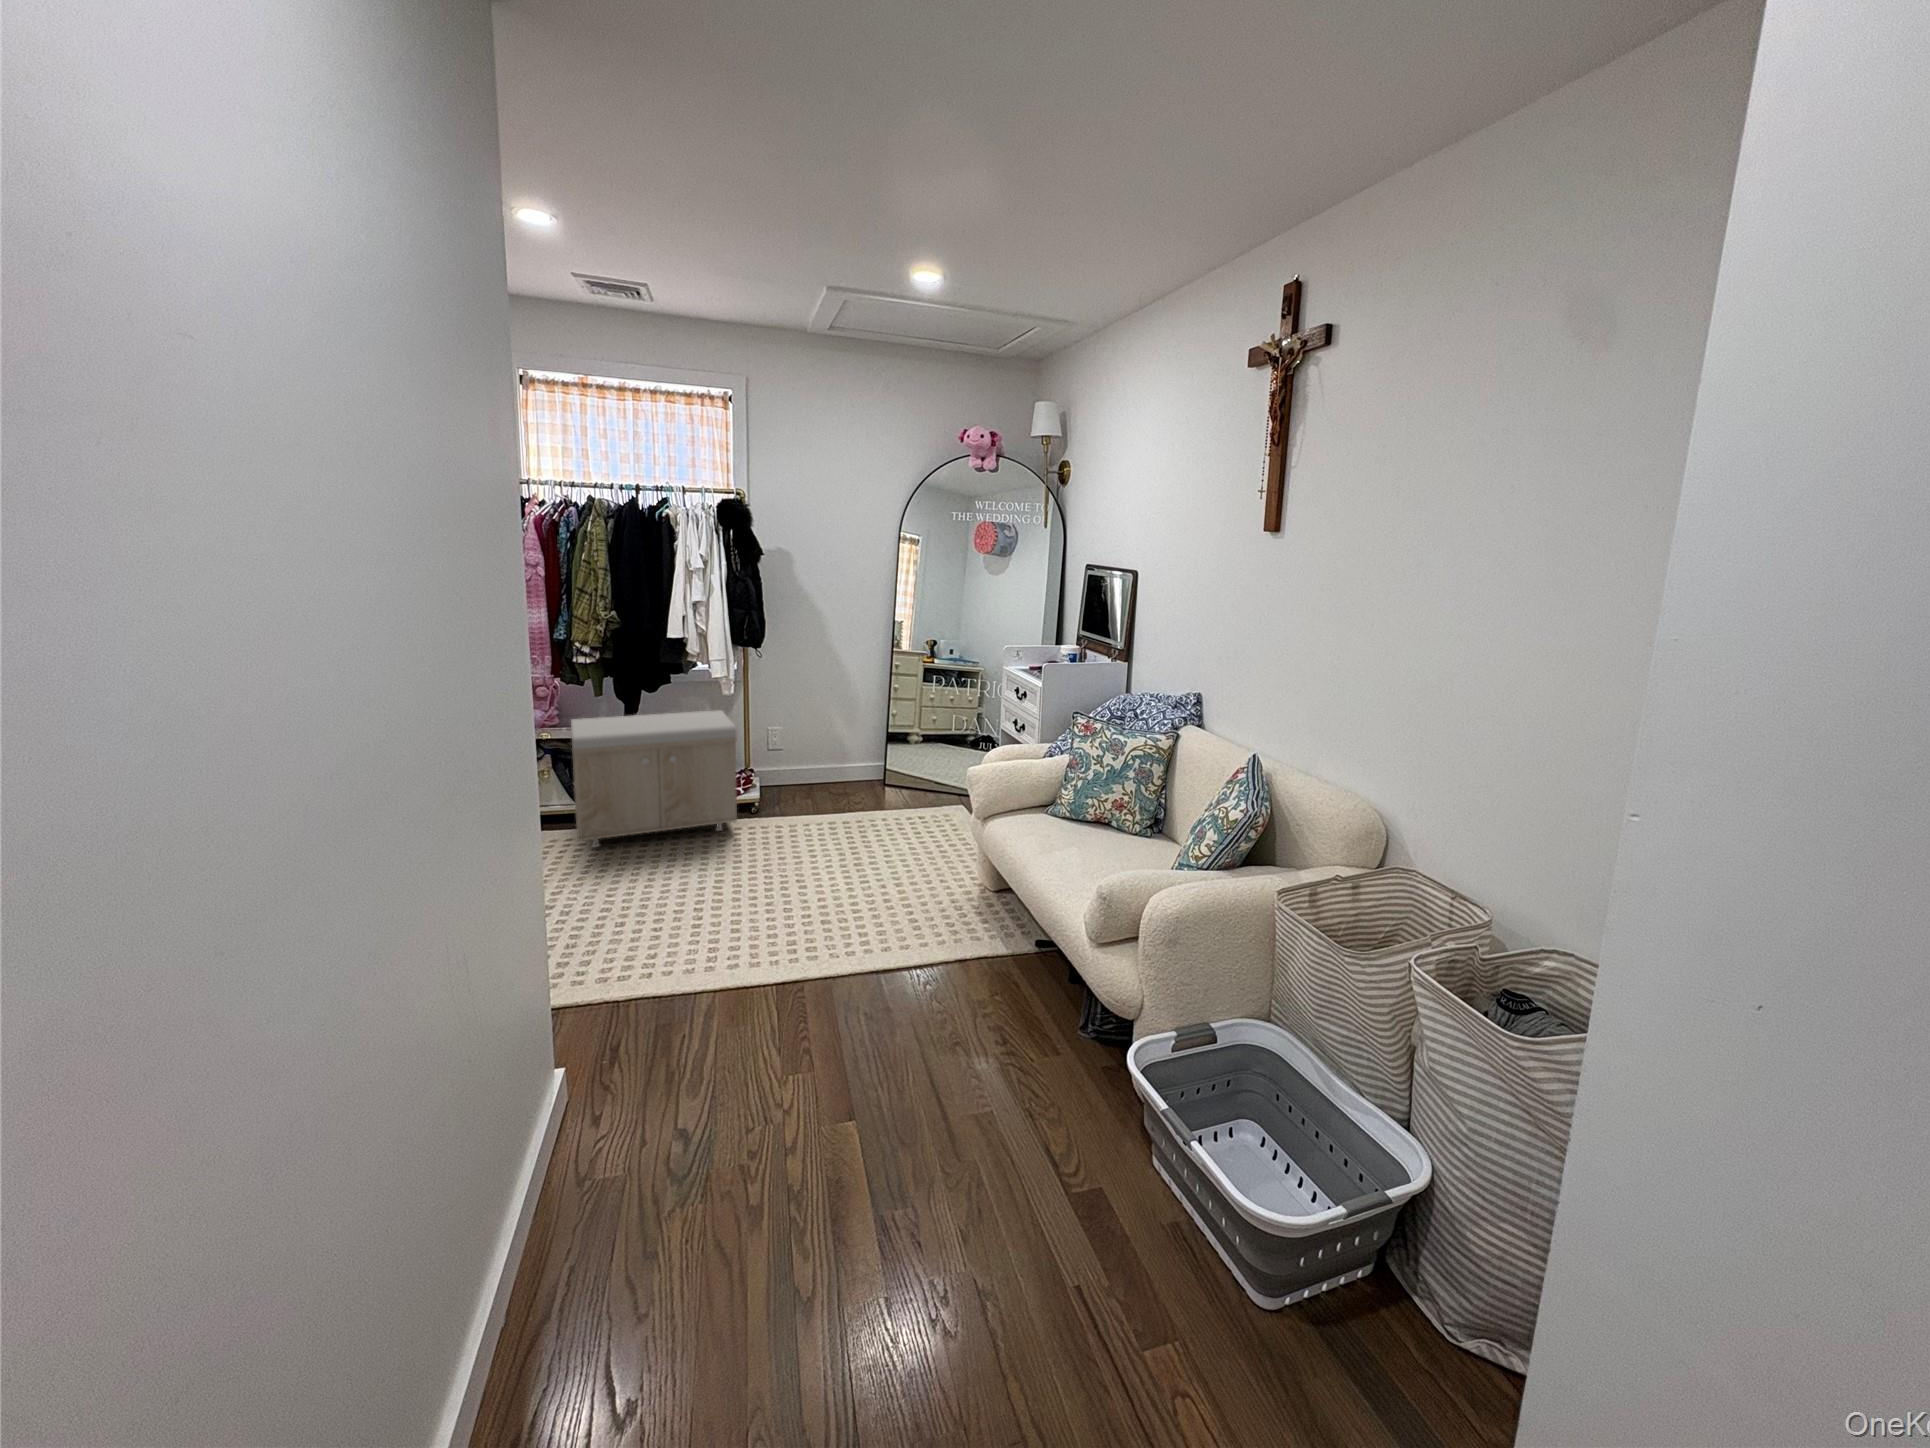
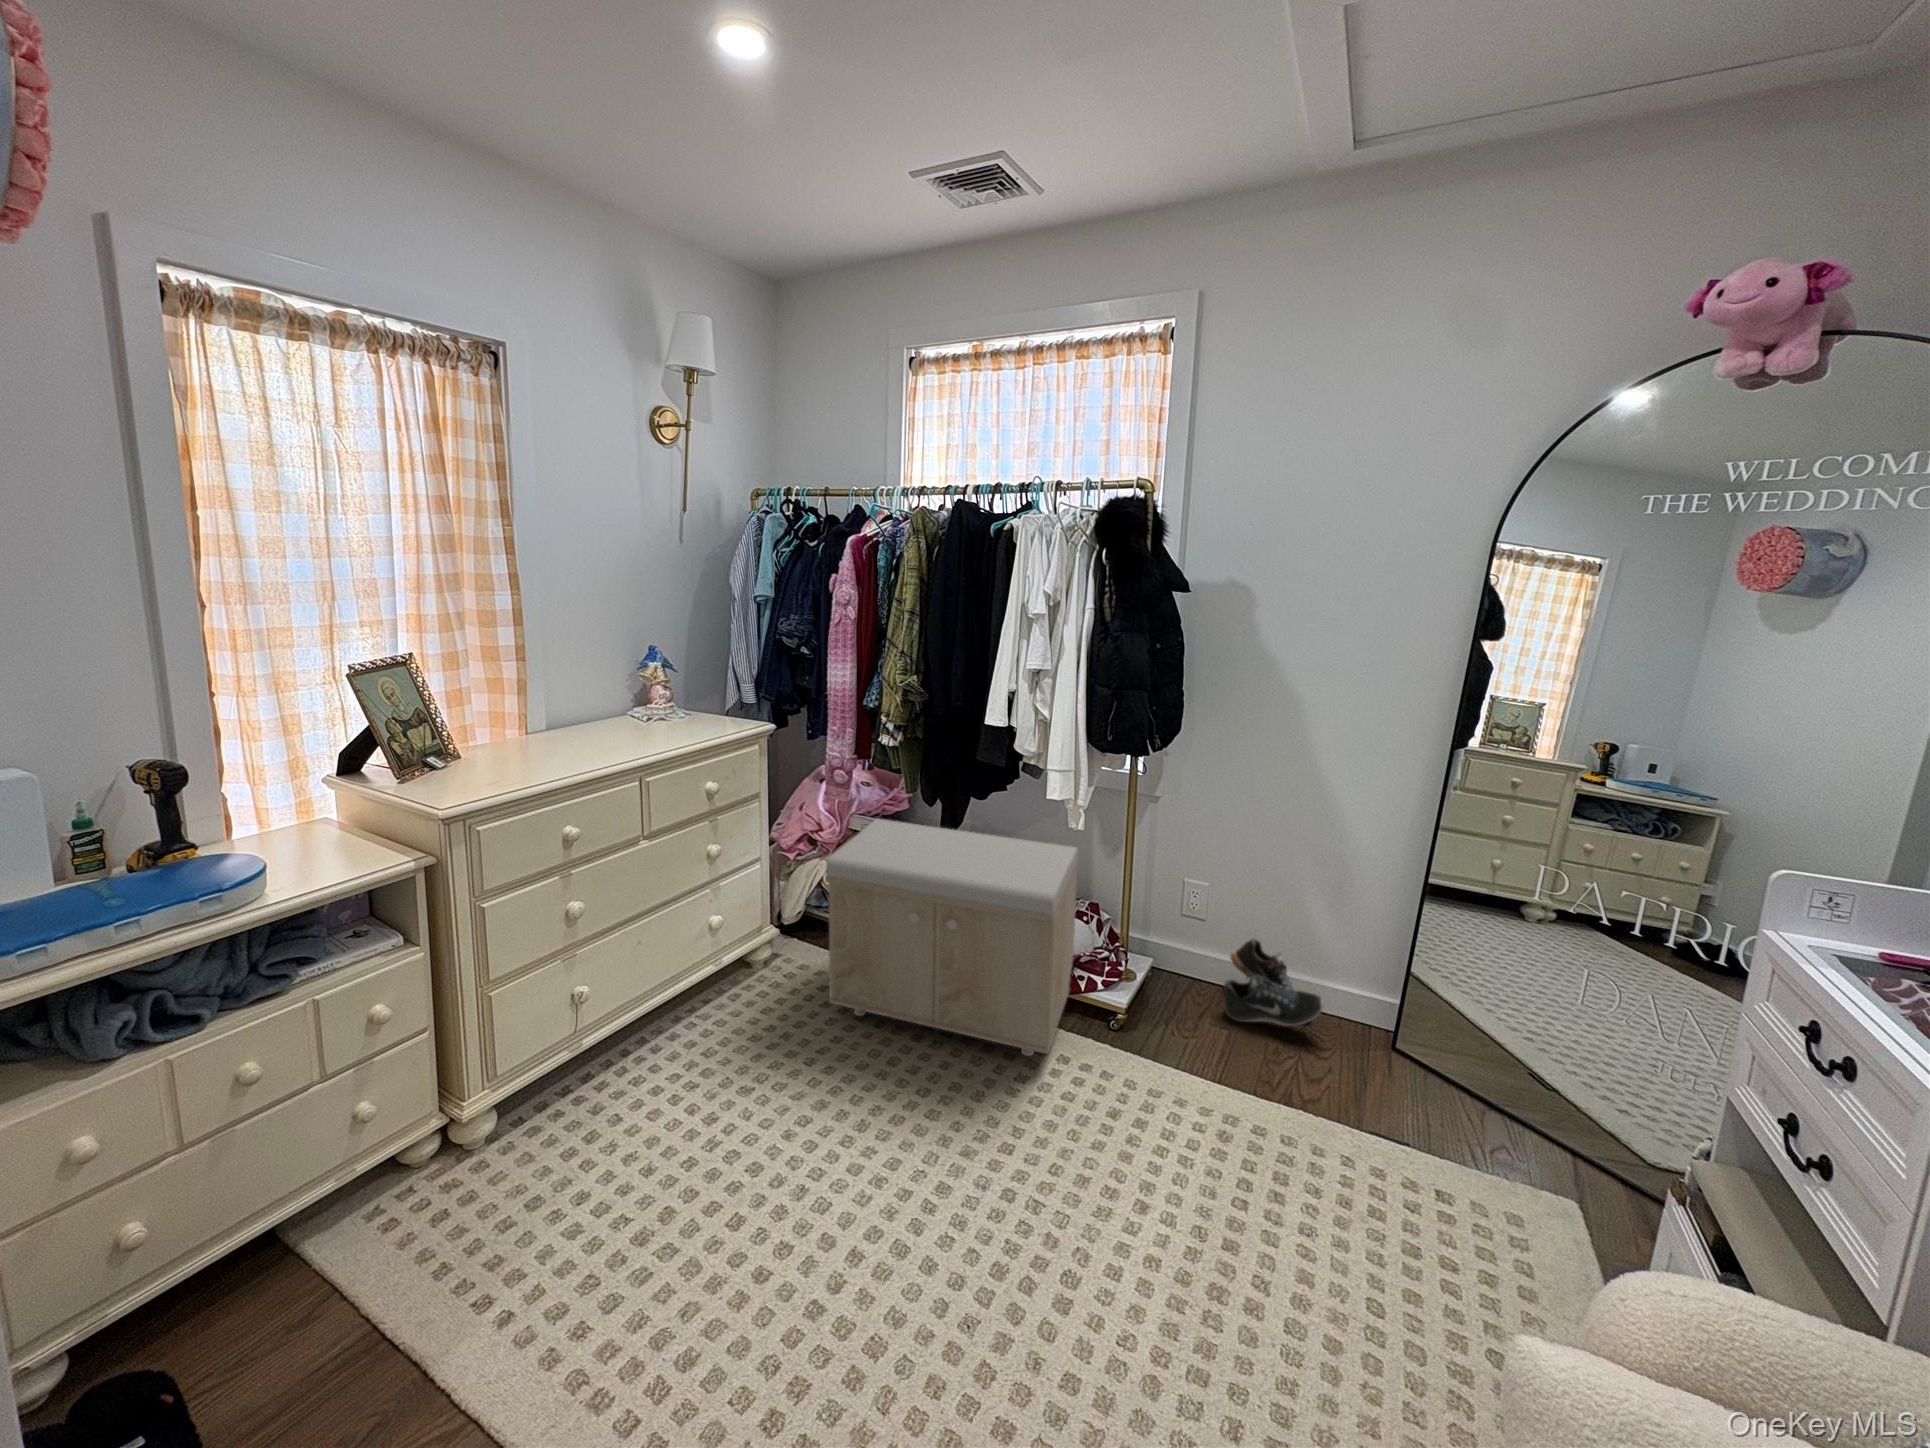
shoe: none [799,752,854,793] -> present [1223,939,1324,1026]

